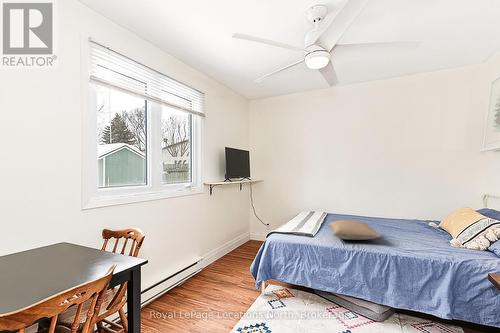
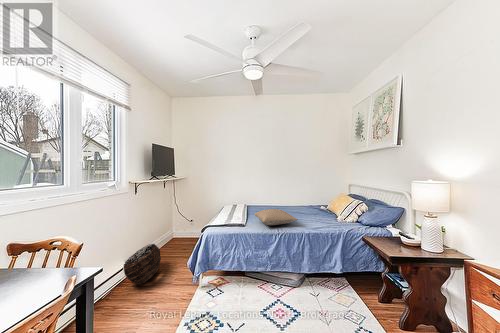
basket: none [196,243,231,280] -> present [124,244,161,284]

